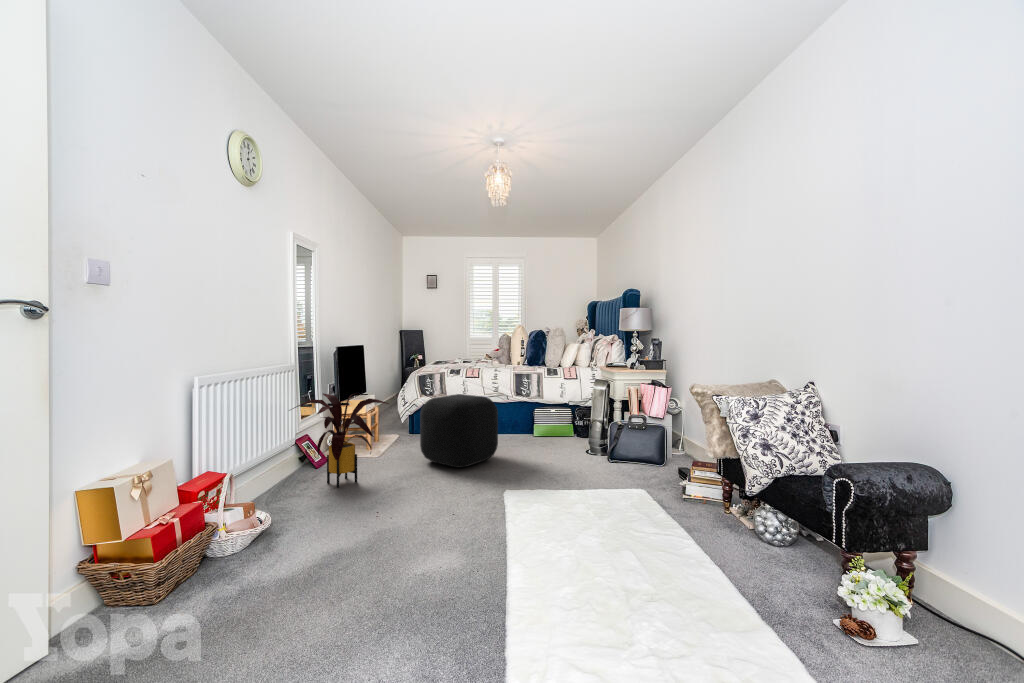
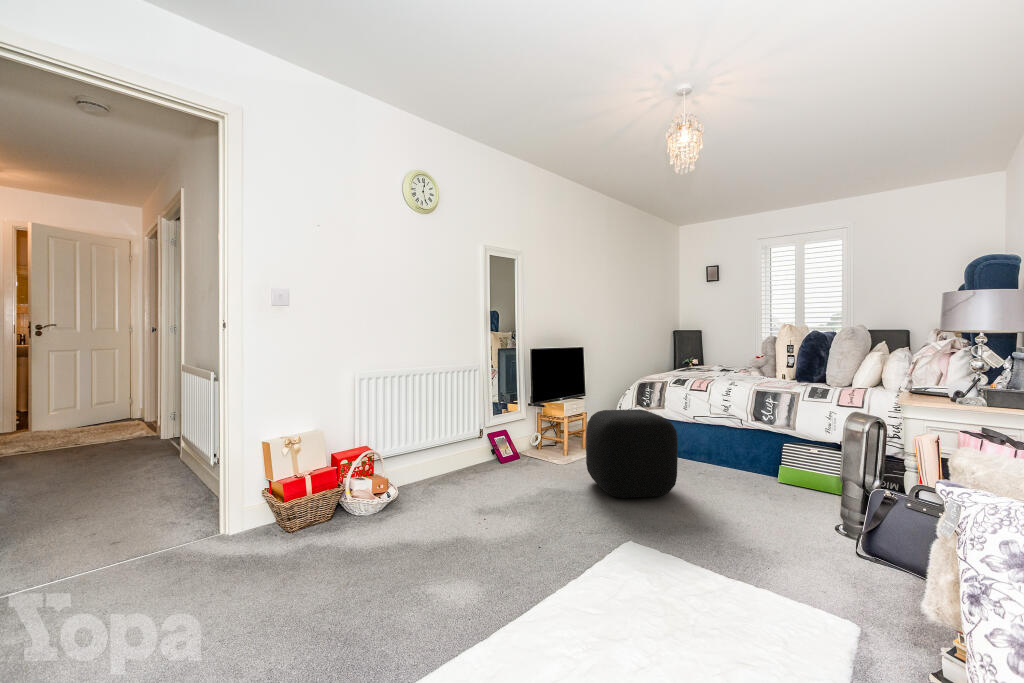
house plant: present [289,393,389,487] -> none [461,393,544,485]

